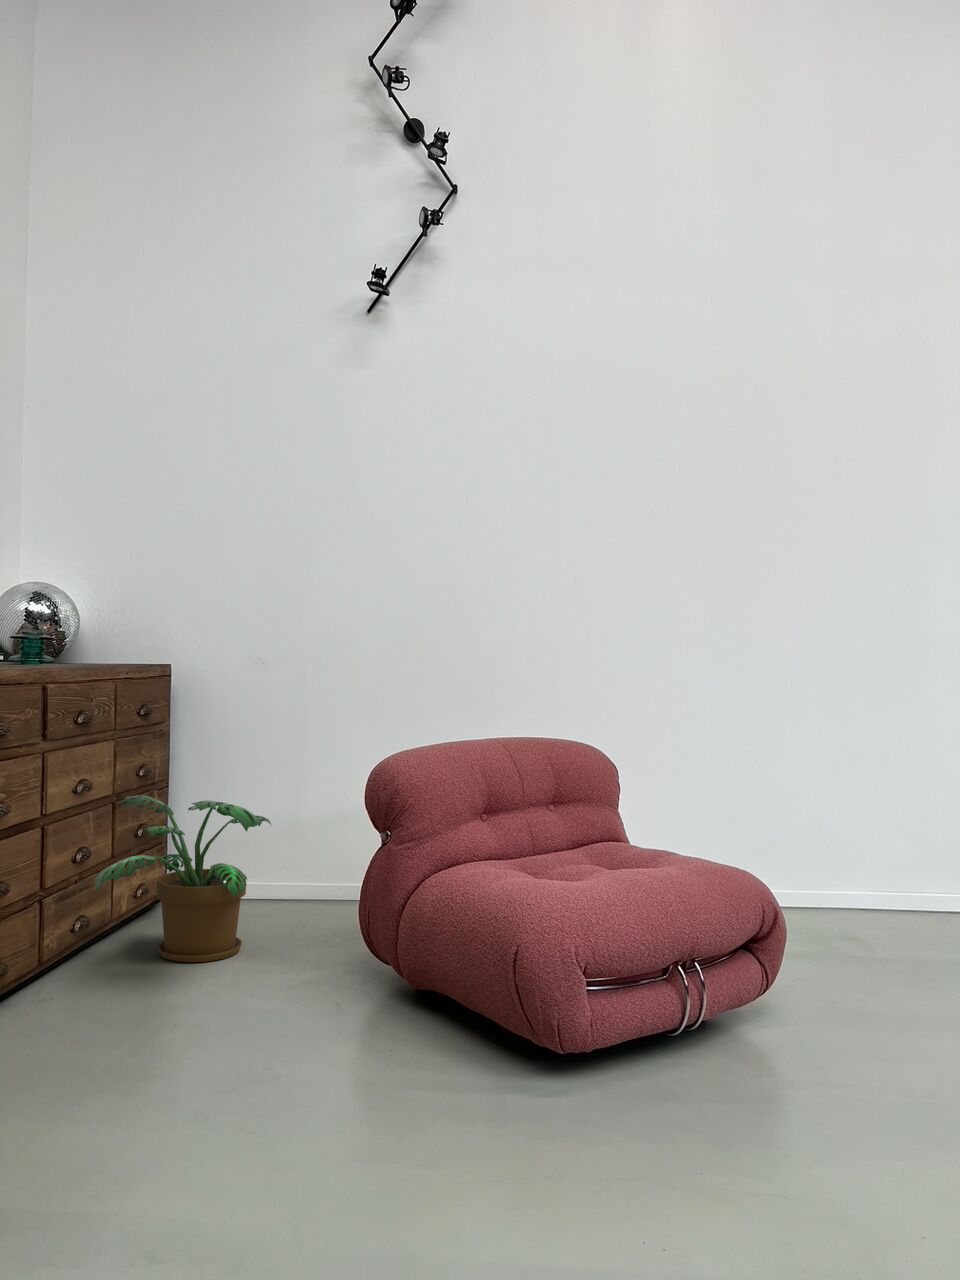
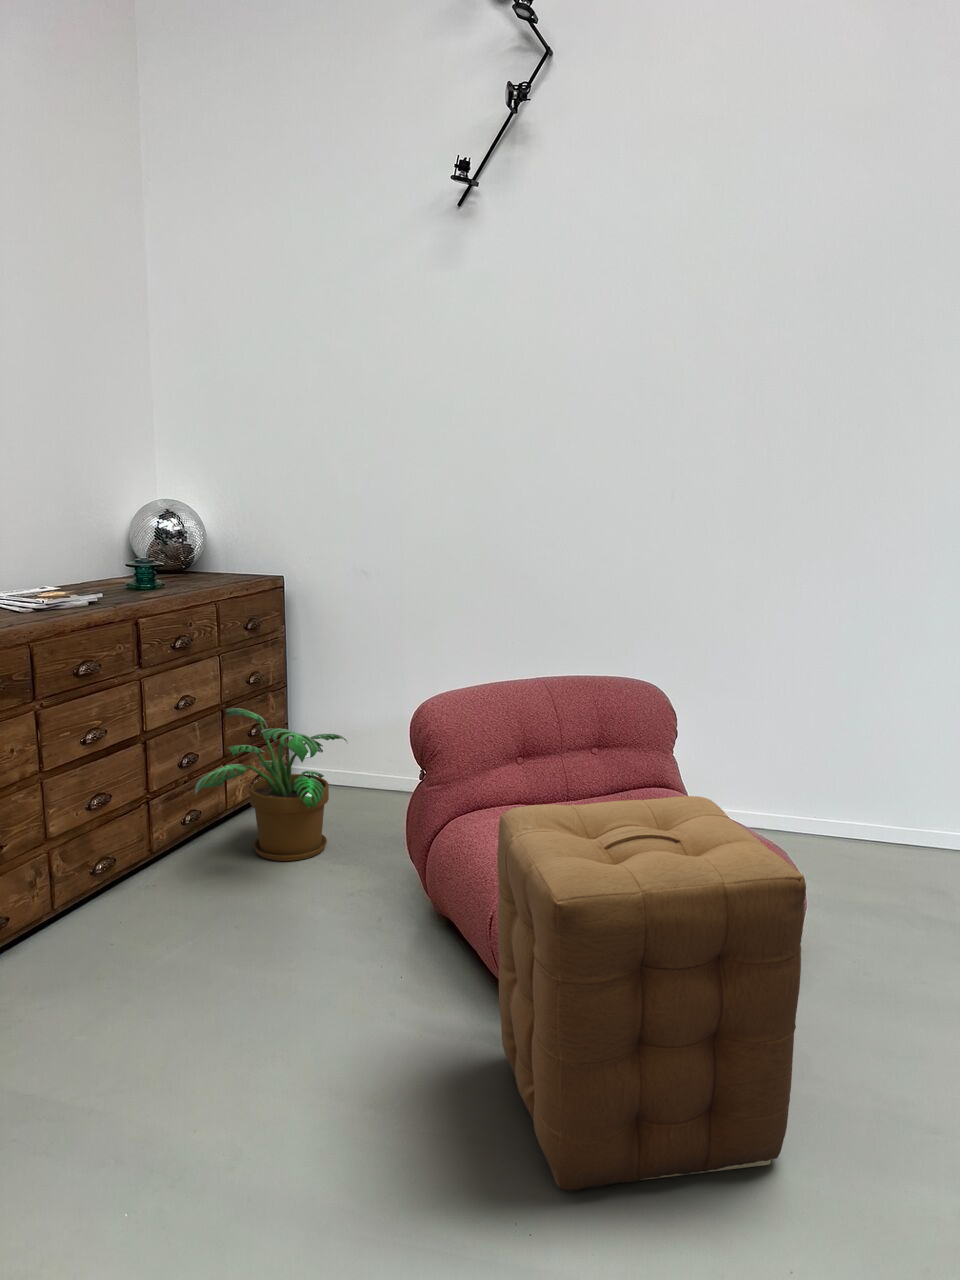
ottoman: none [545,800,882,1199] -> present [497,796,806,1190]

